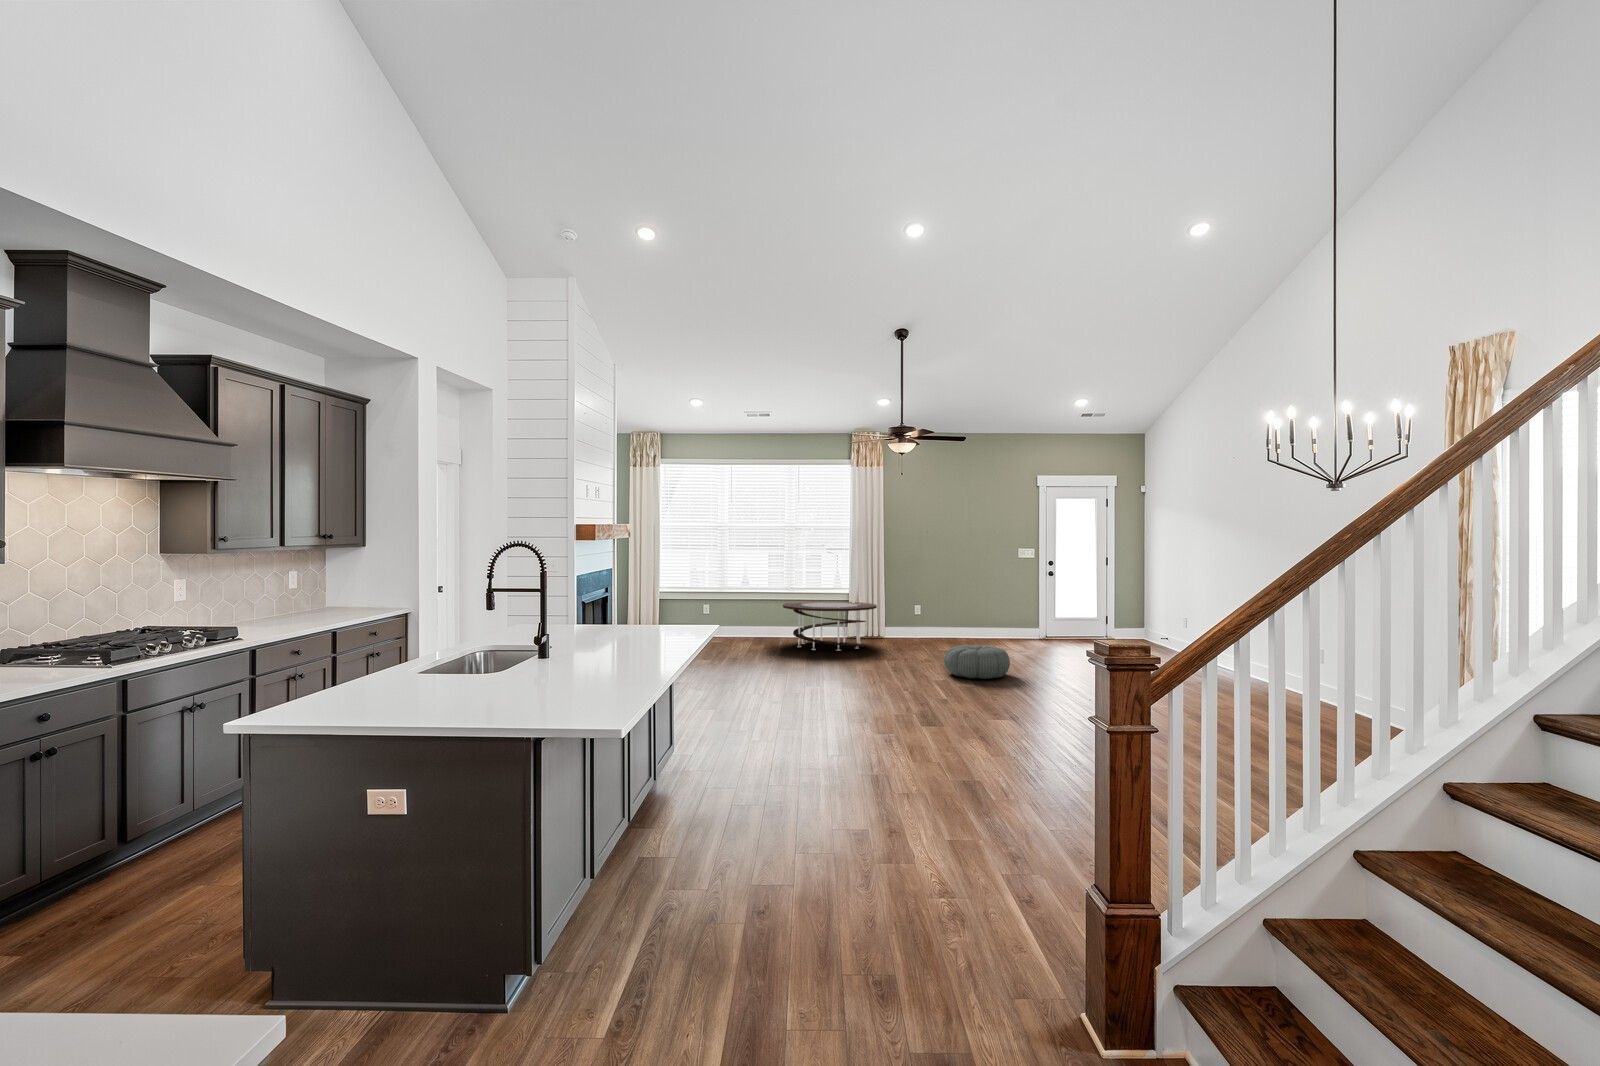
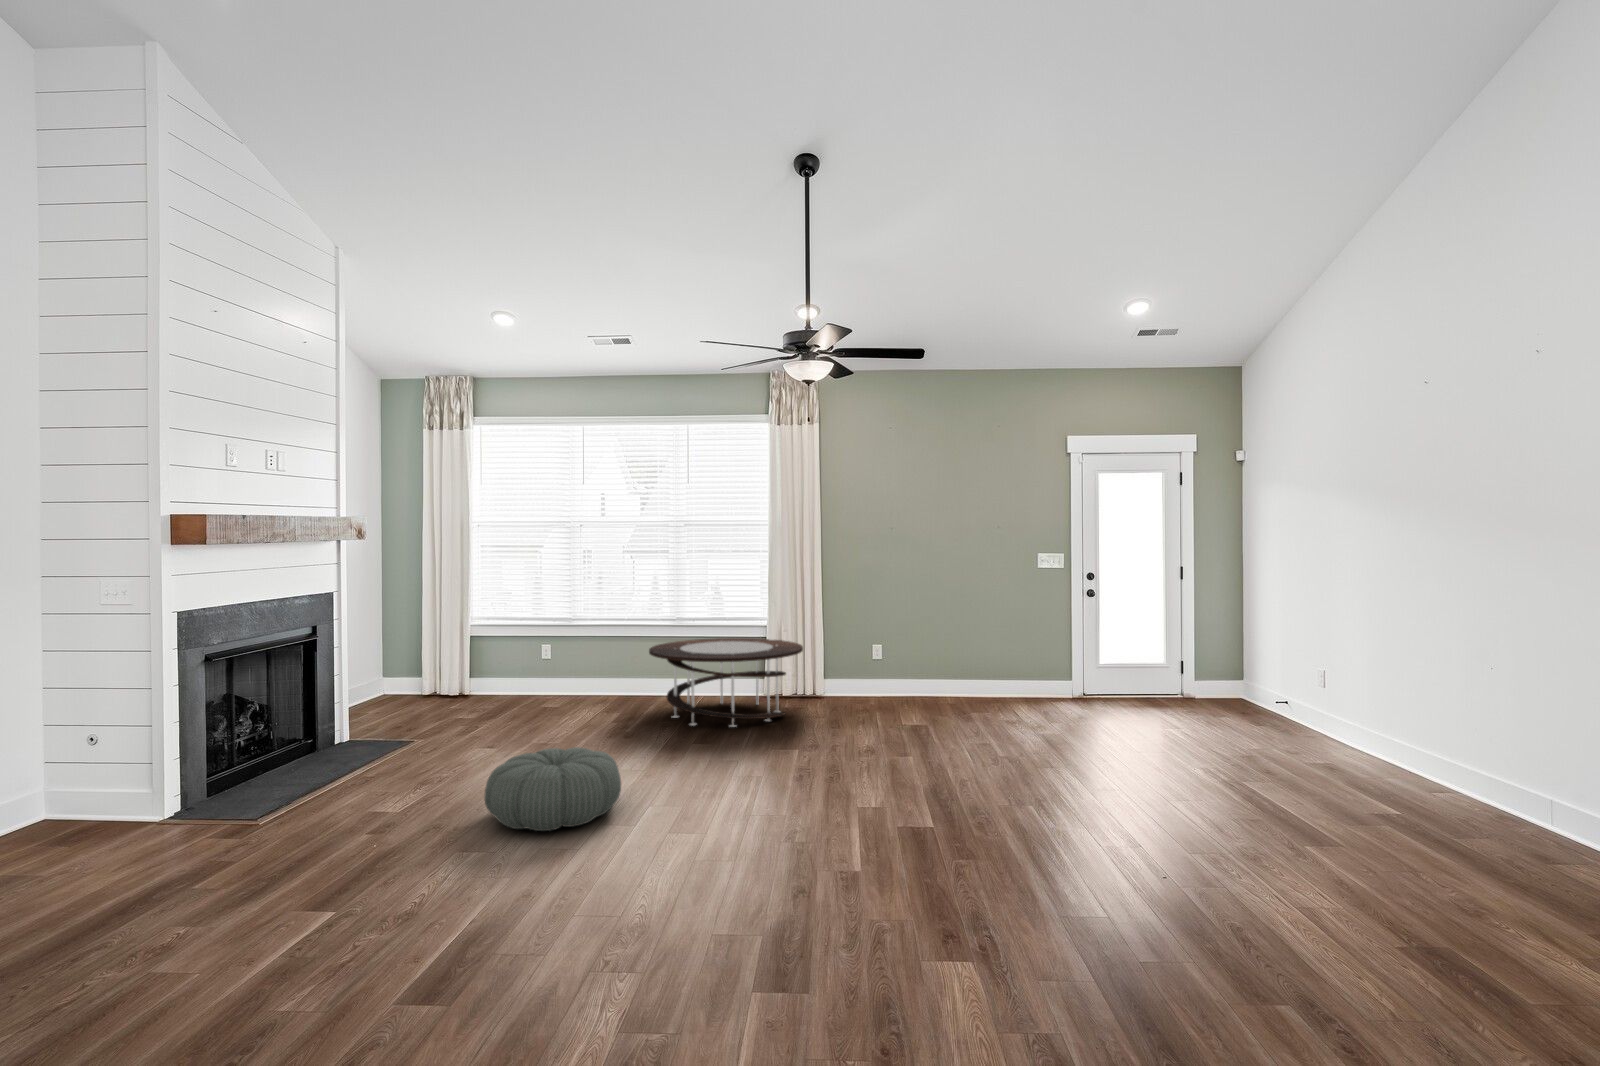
pouf: present [944,645,1010,679] -> present [484,747,621,831]

